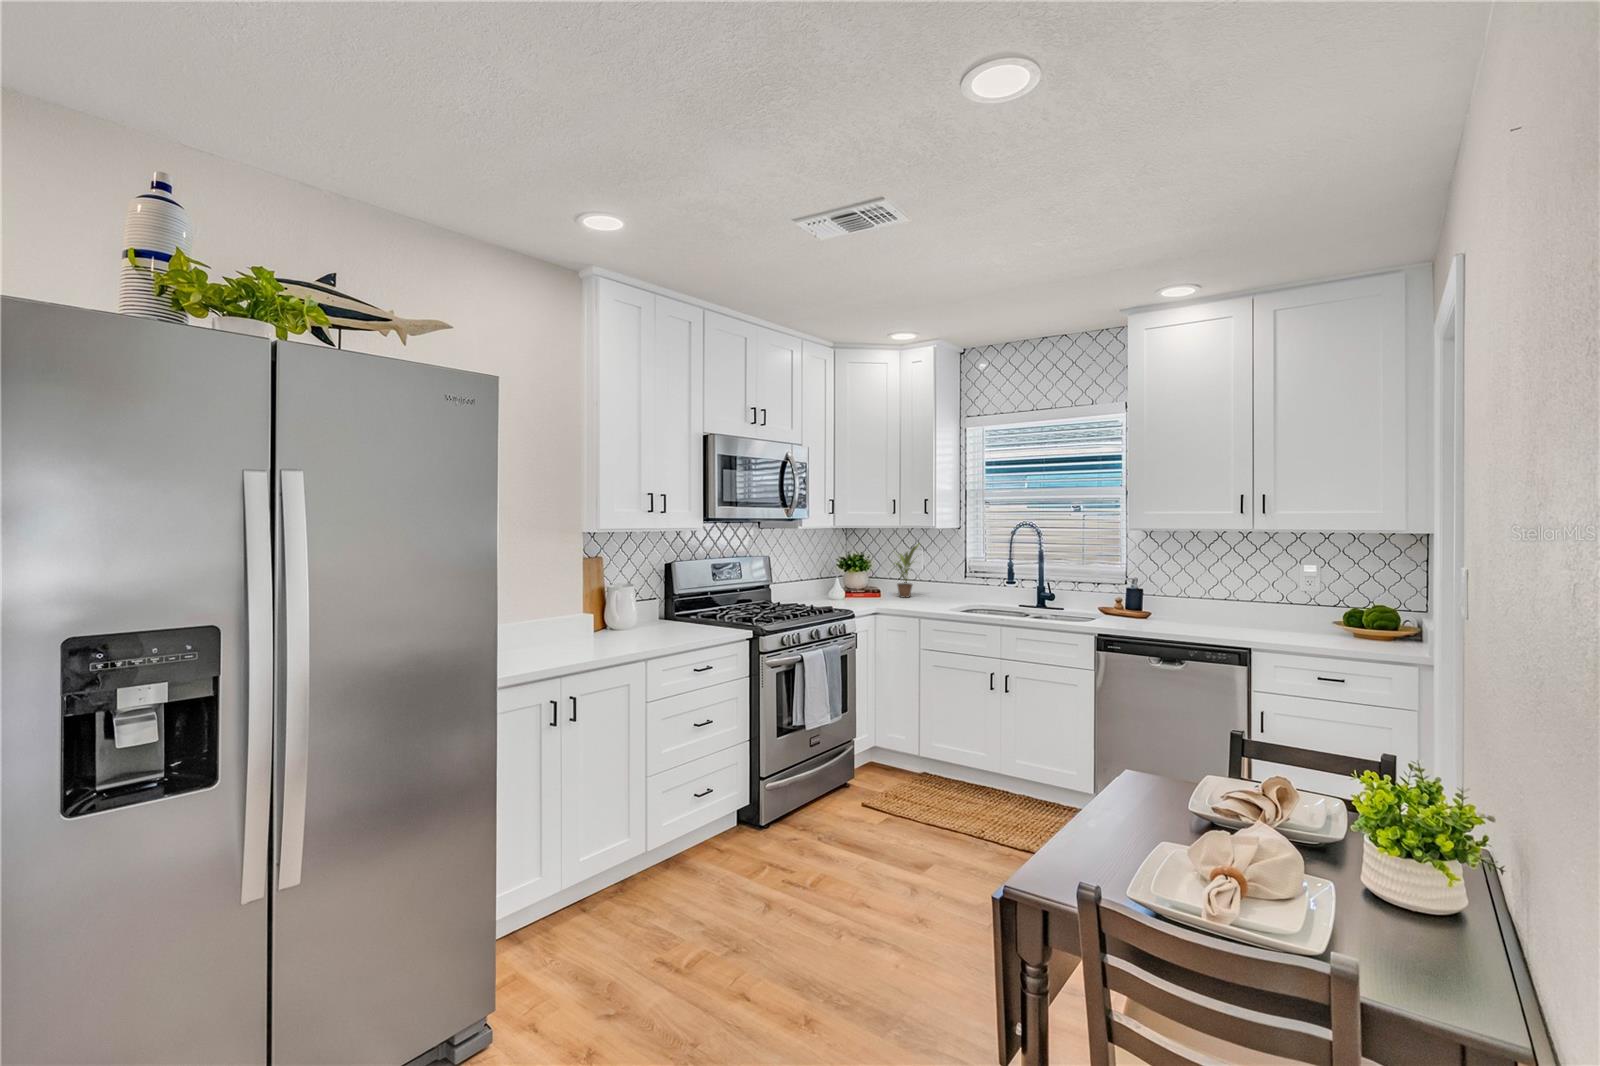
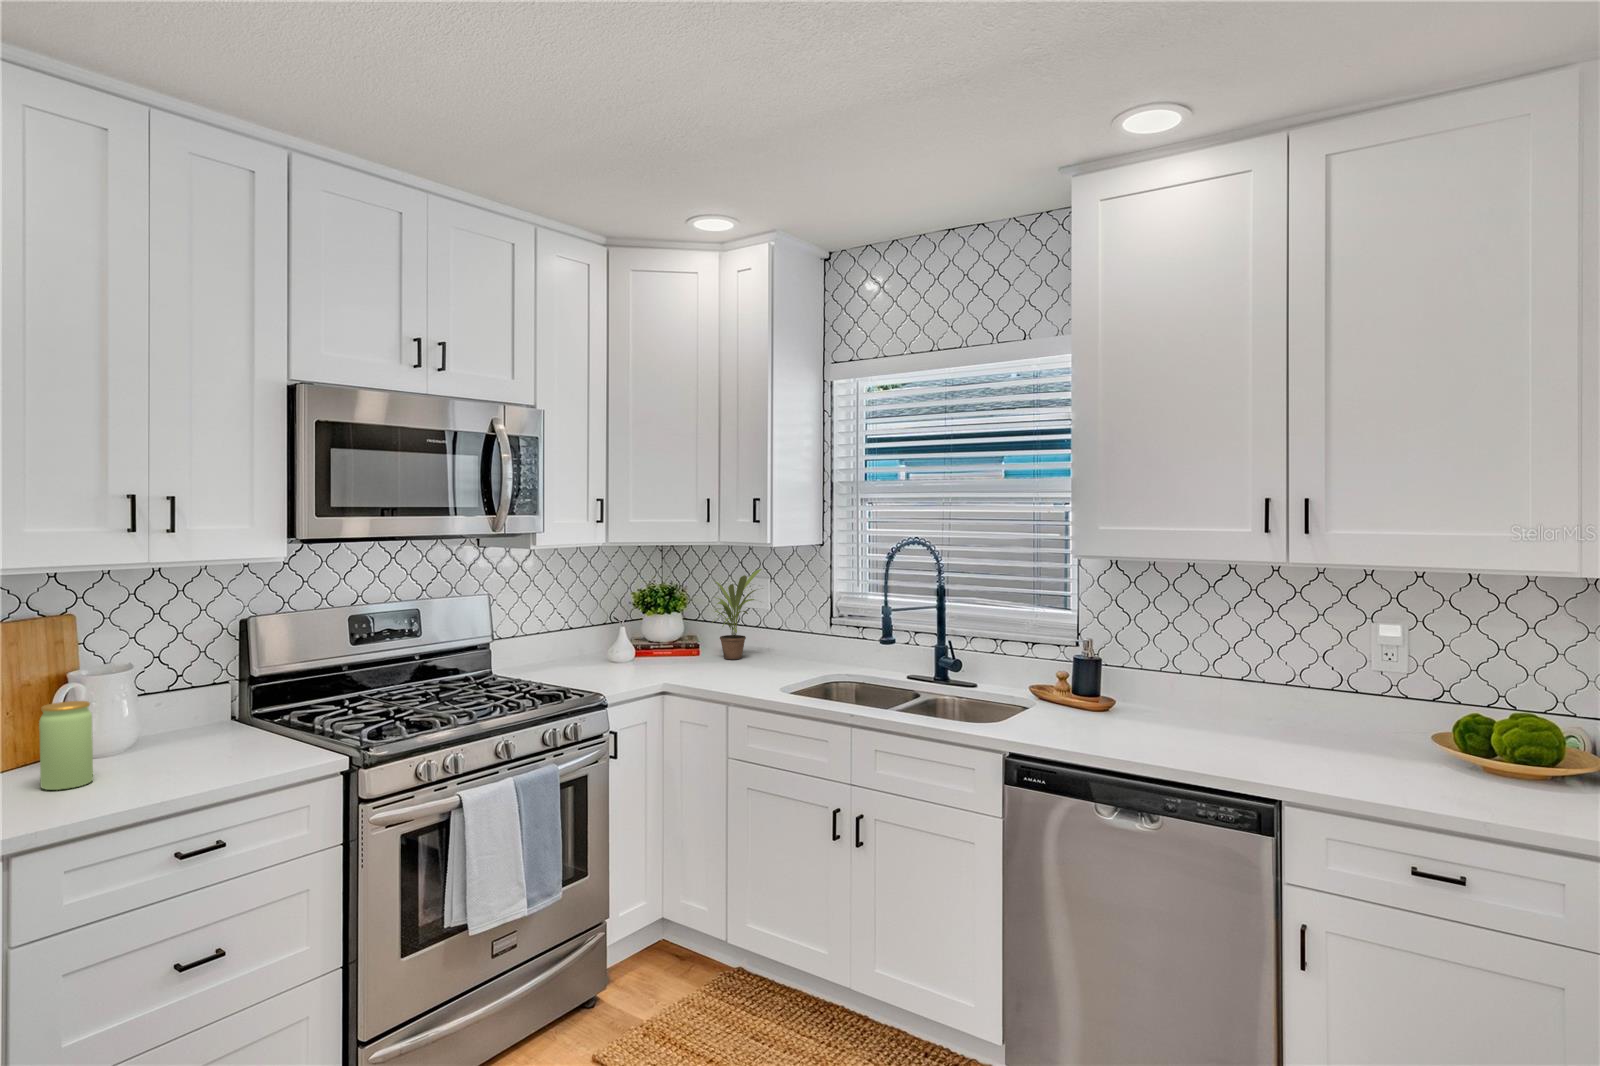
jar: none [623,596,644,638] -> present [39,701,93,790]

